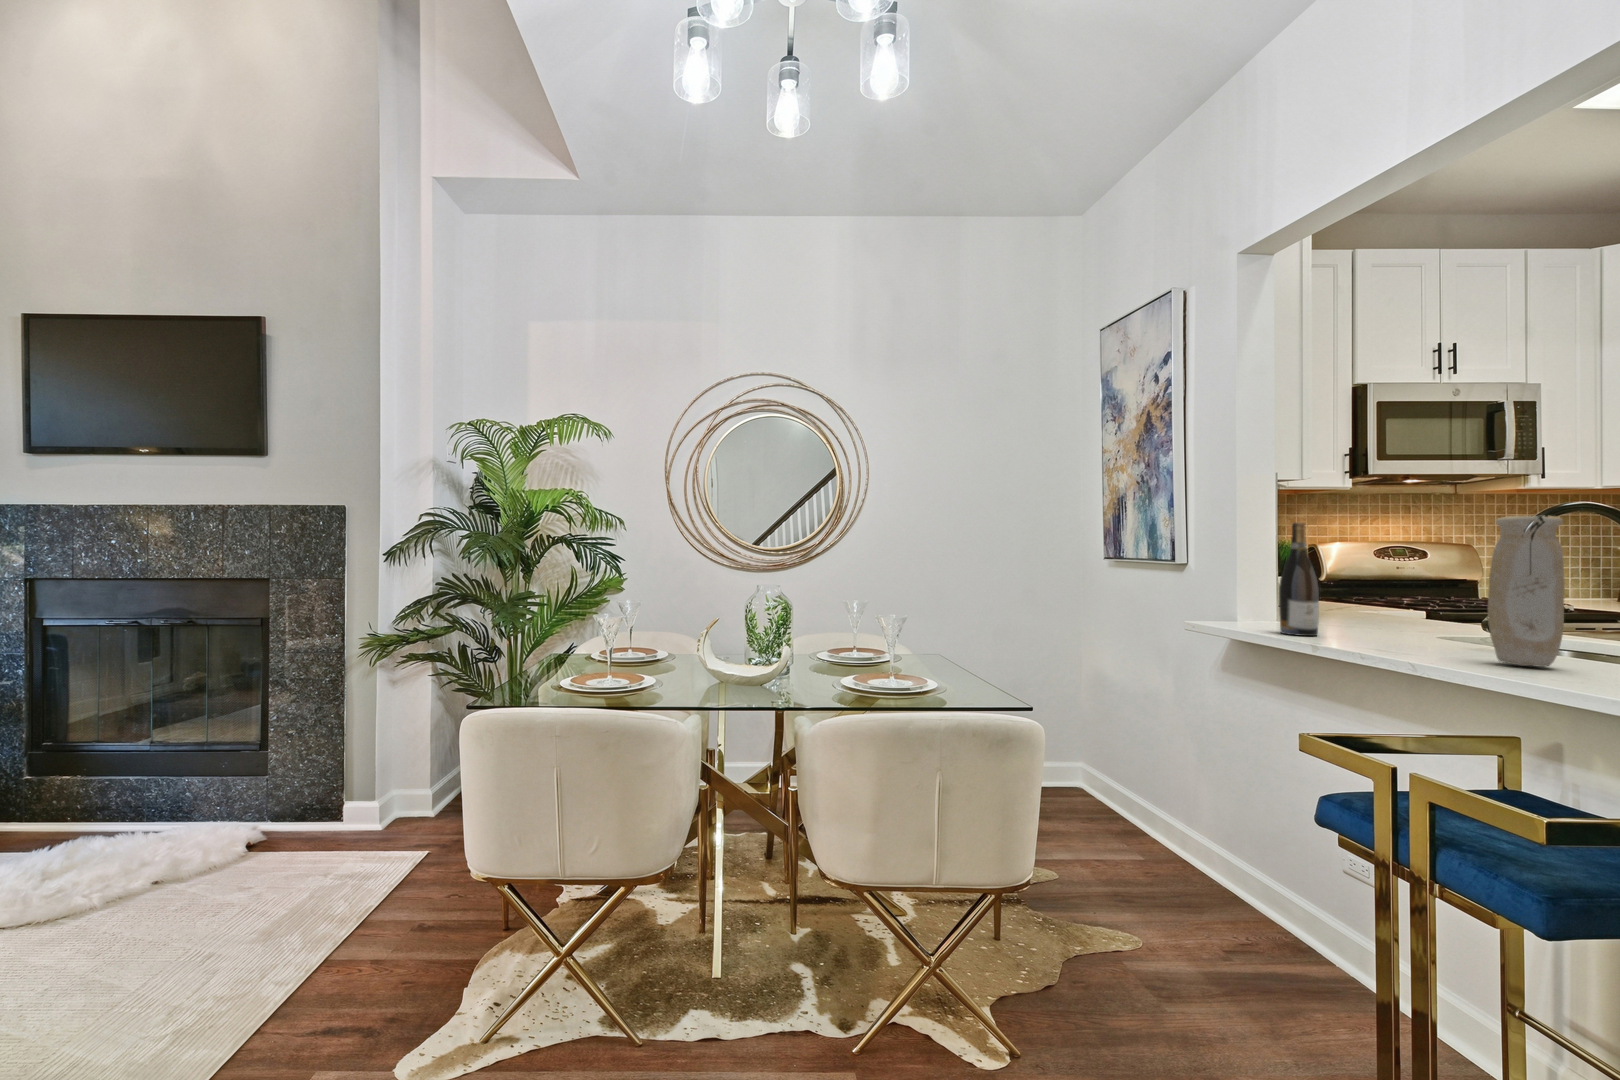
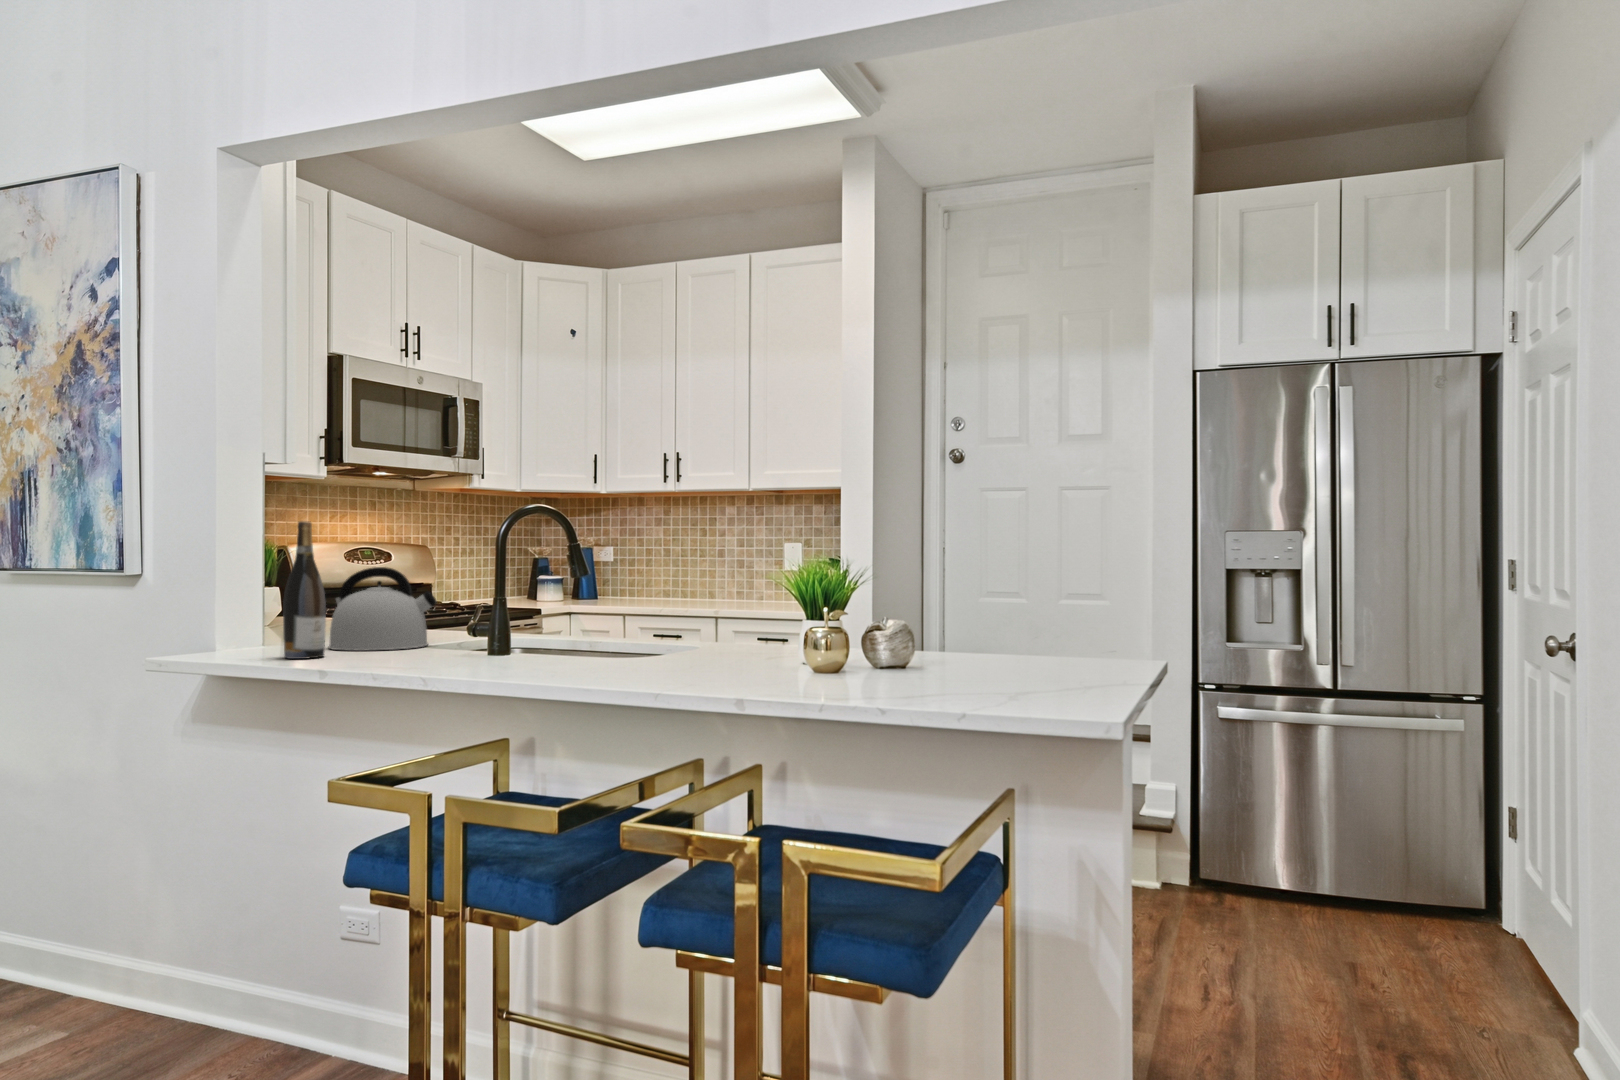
vase: present [1488,516,1565,667] -> none [478,521,526,661]
kettle: none [1328,562,1450,638] -> present [328,567,437,650]

